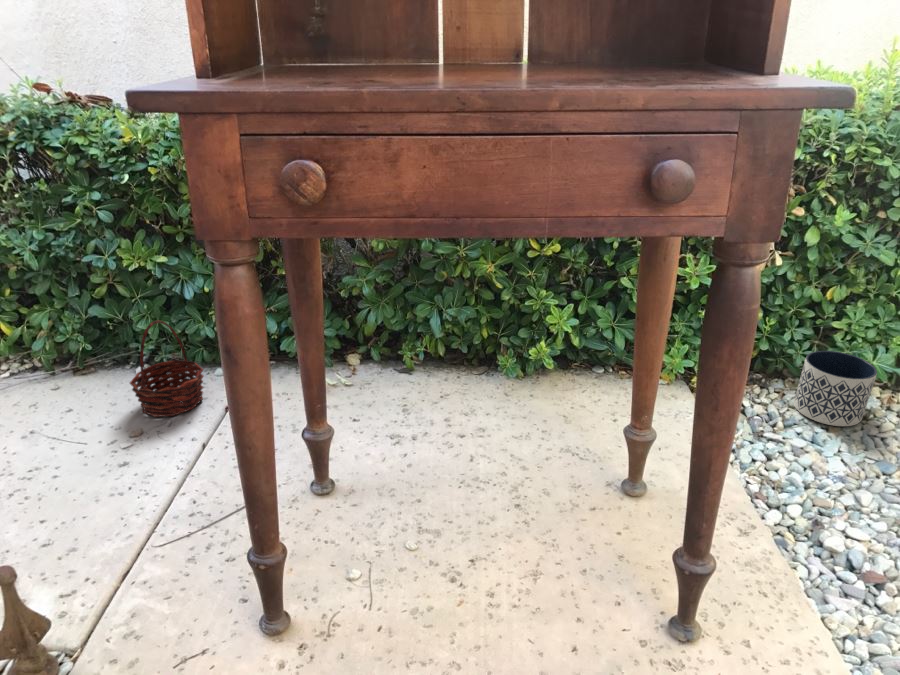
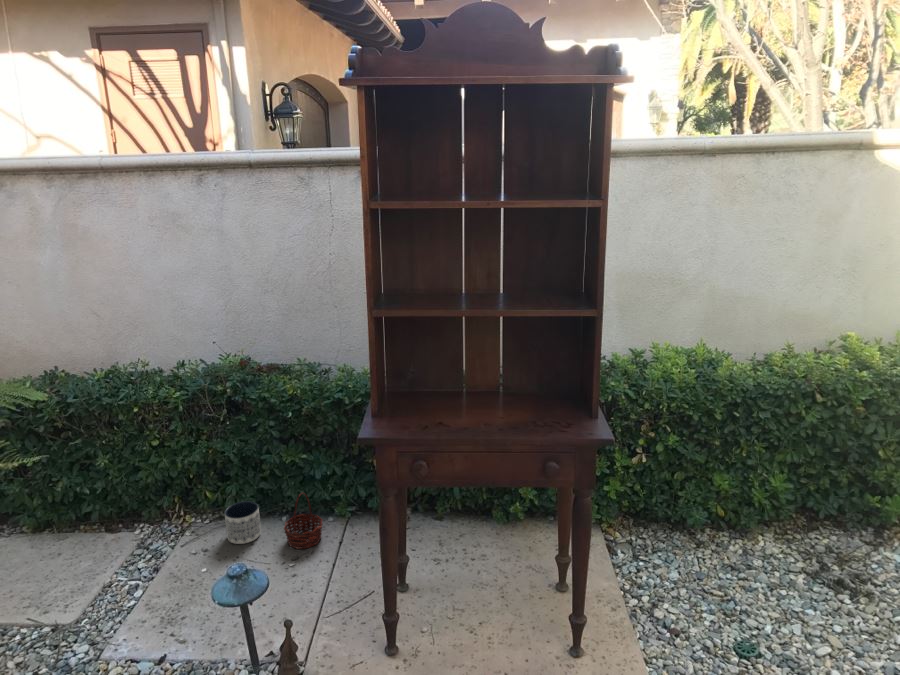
planter: present [794,351,877,426] -> present [225,501,261,544]

